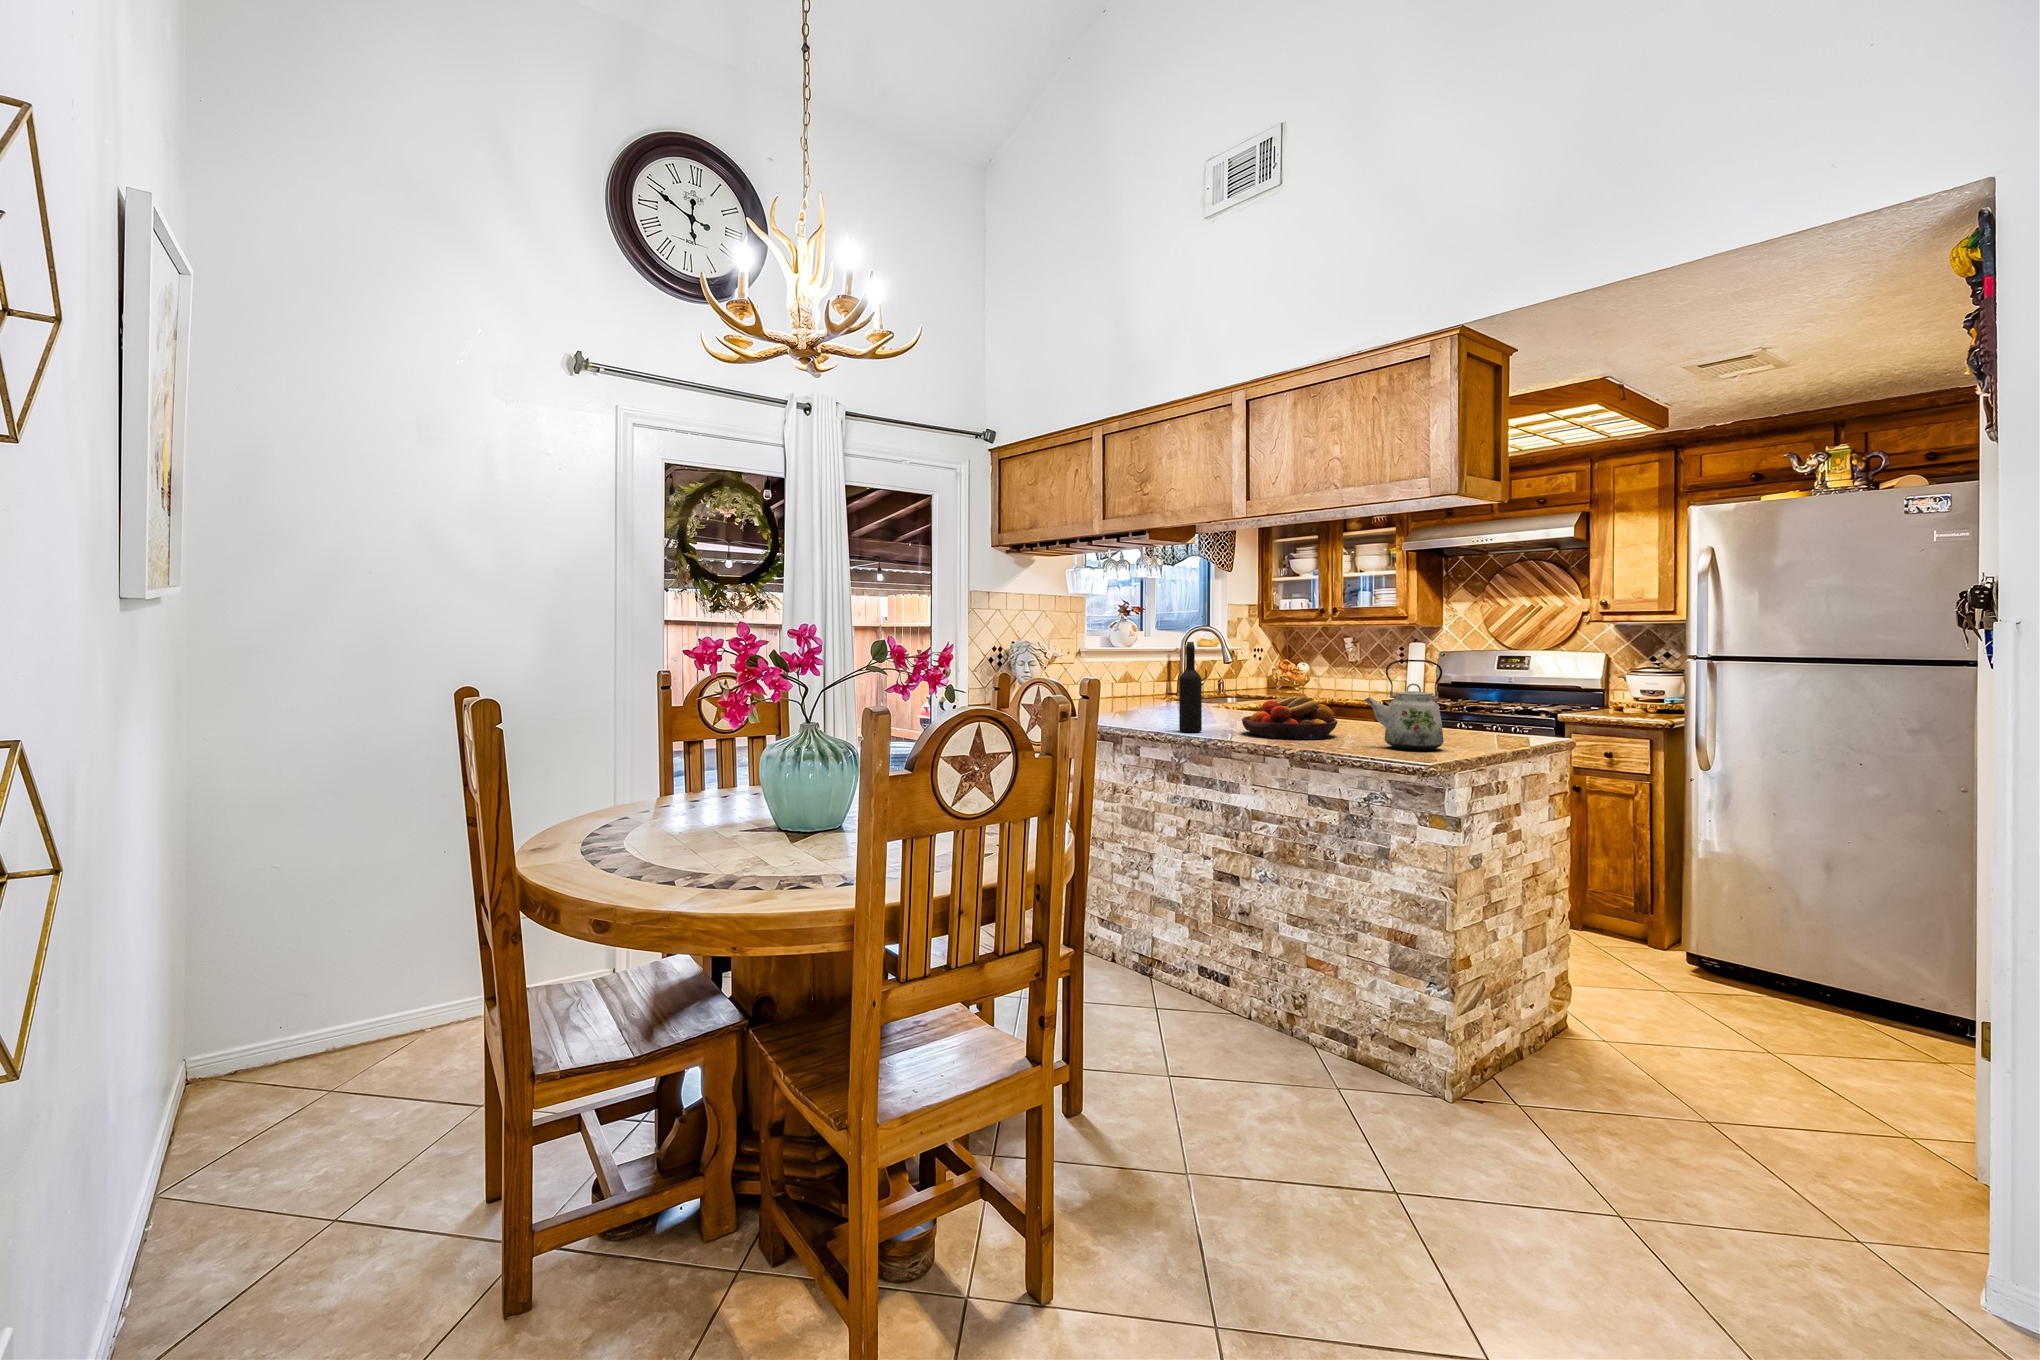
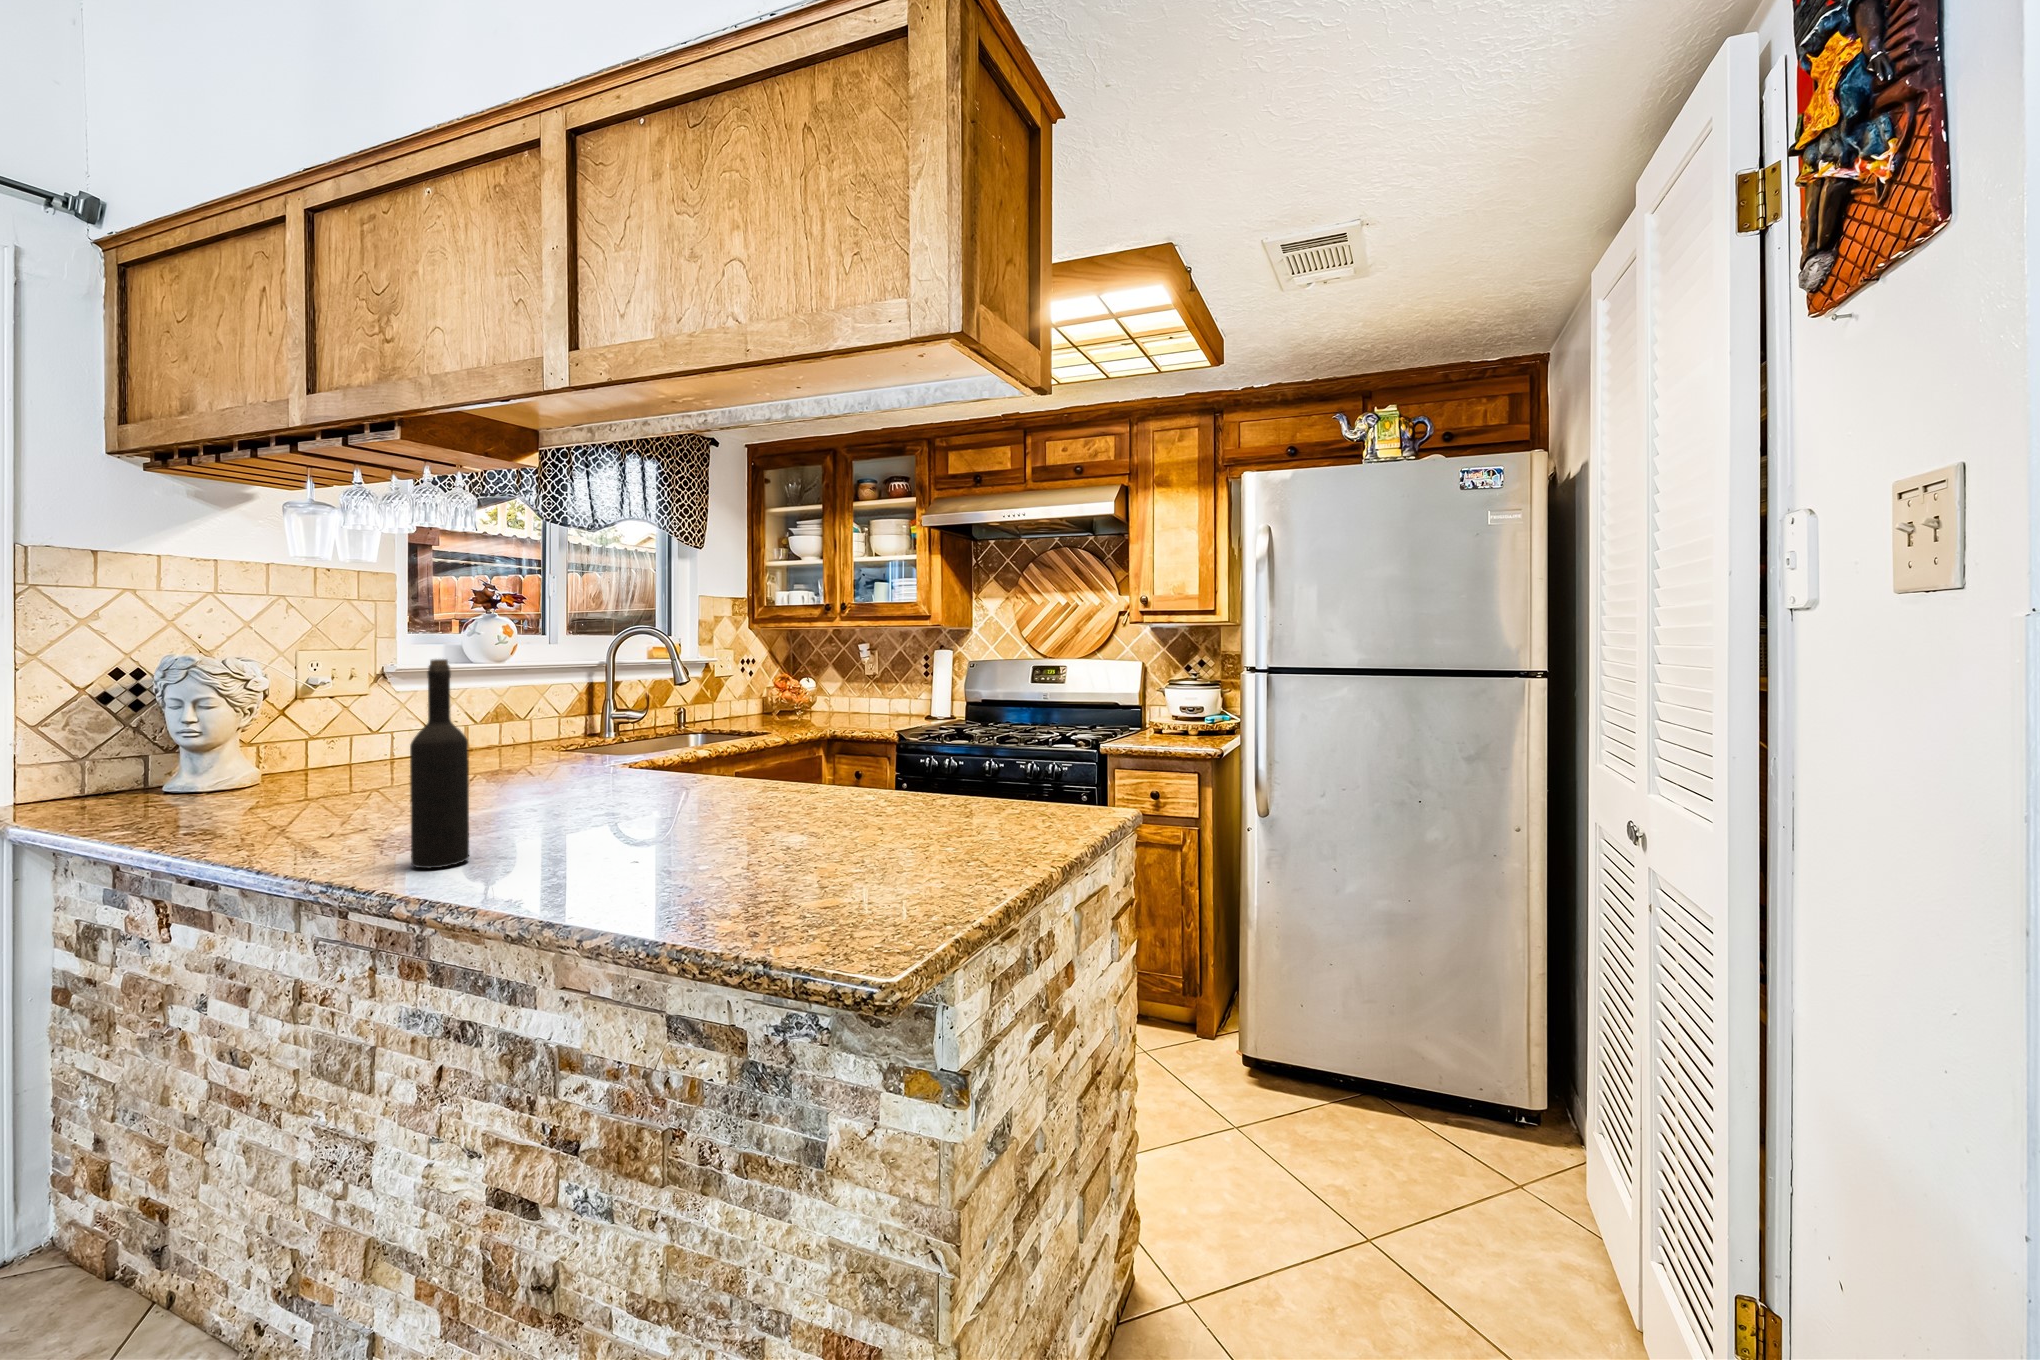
kettle: present [1363,660,1444,750] -> none [782,693,943,893]
fruit bowl: present [1242,696,1338,739] -> none [557,767,759,873]

